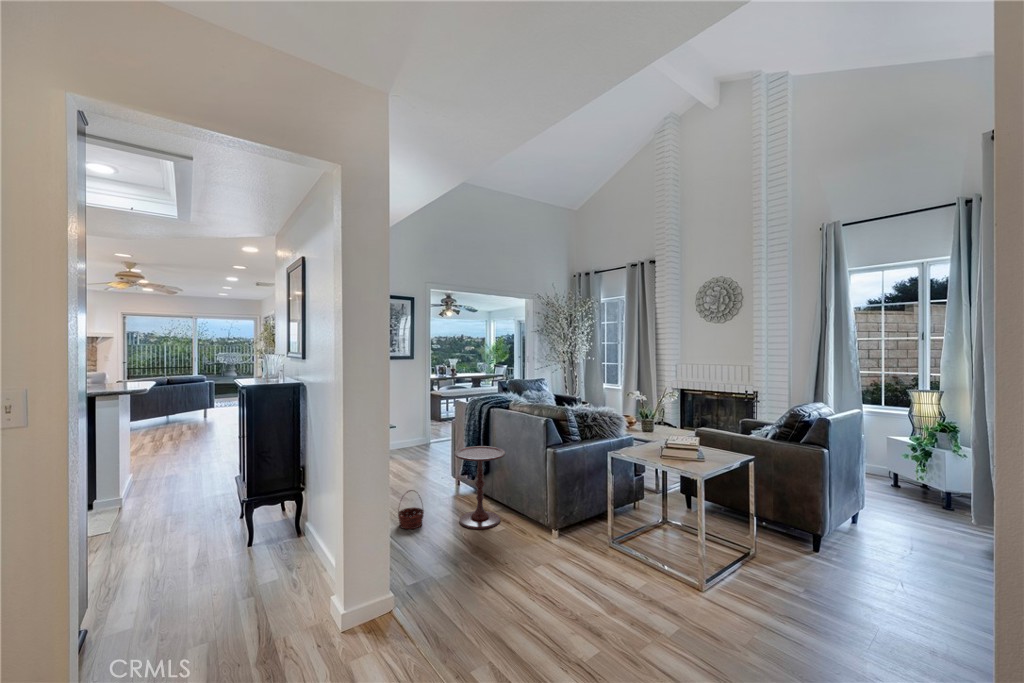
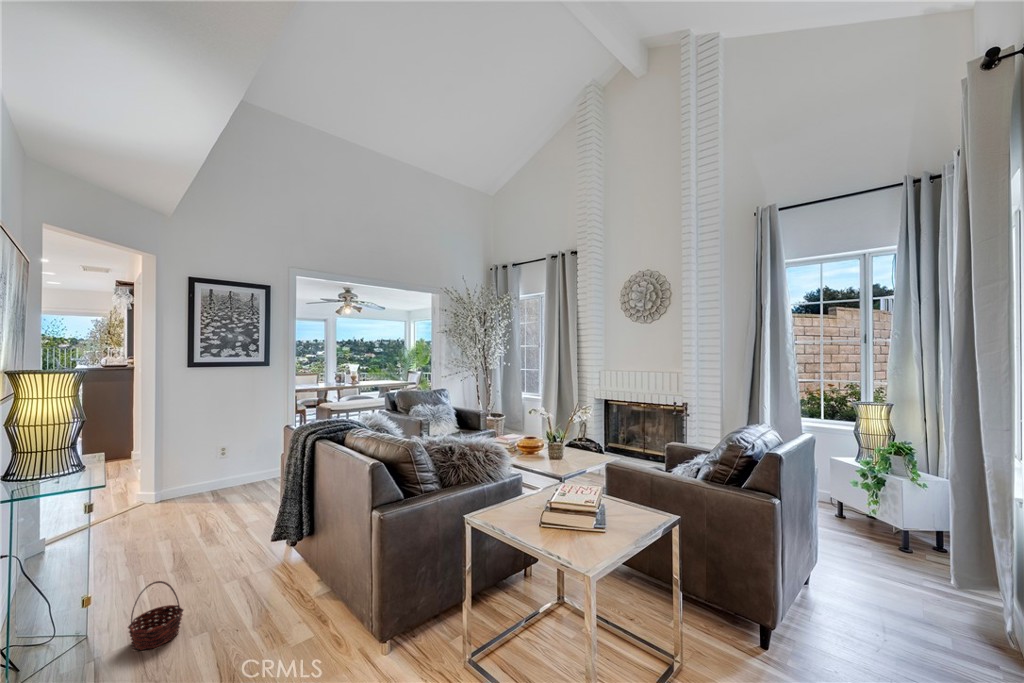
side table: present [454,446,506,529] -> none [234,498,325,641]

